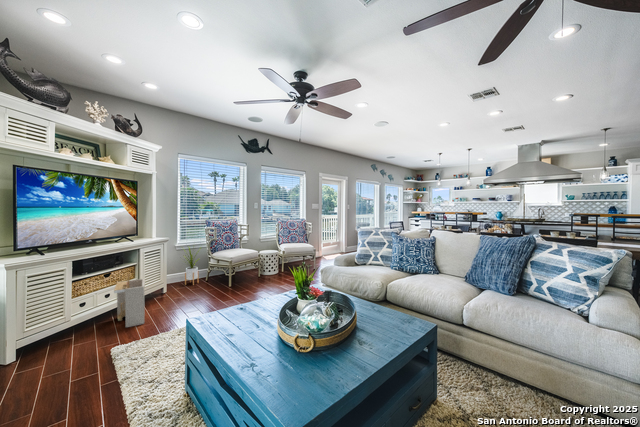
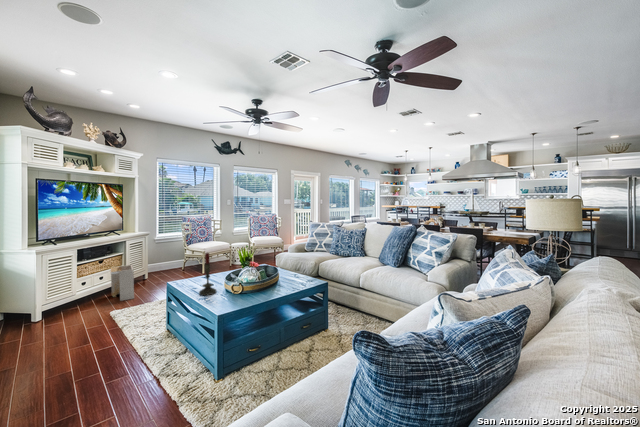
house plant: present [184,248,201,285] -> none [159,236,181,274]
candle: none [236,279,265,358] -> present [199,253,216,295]

